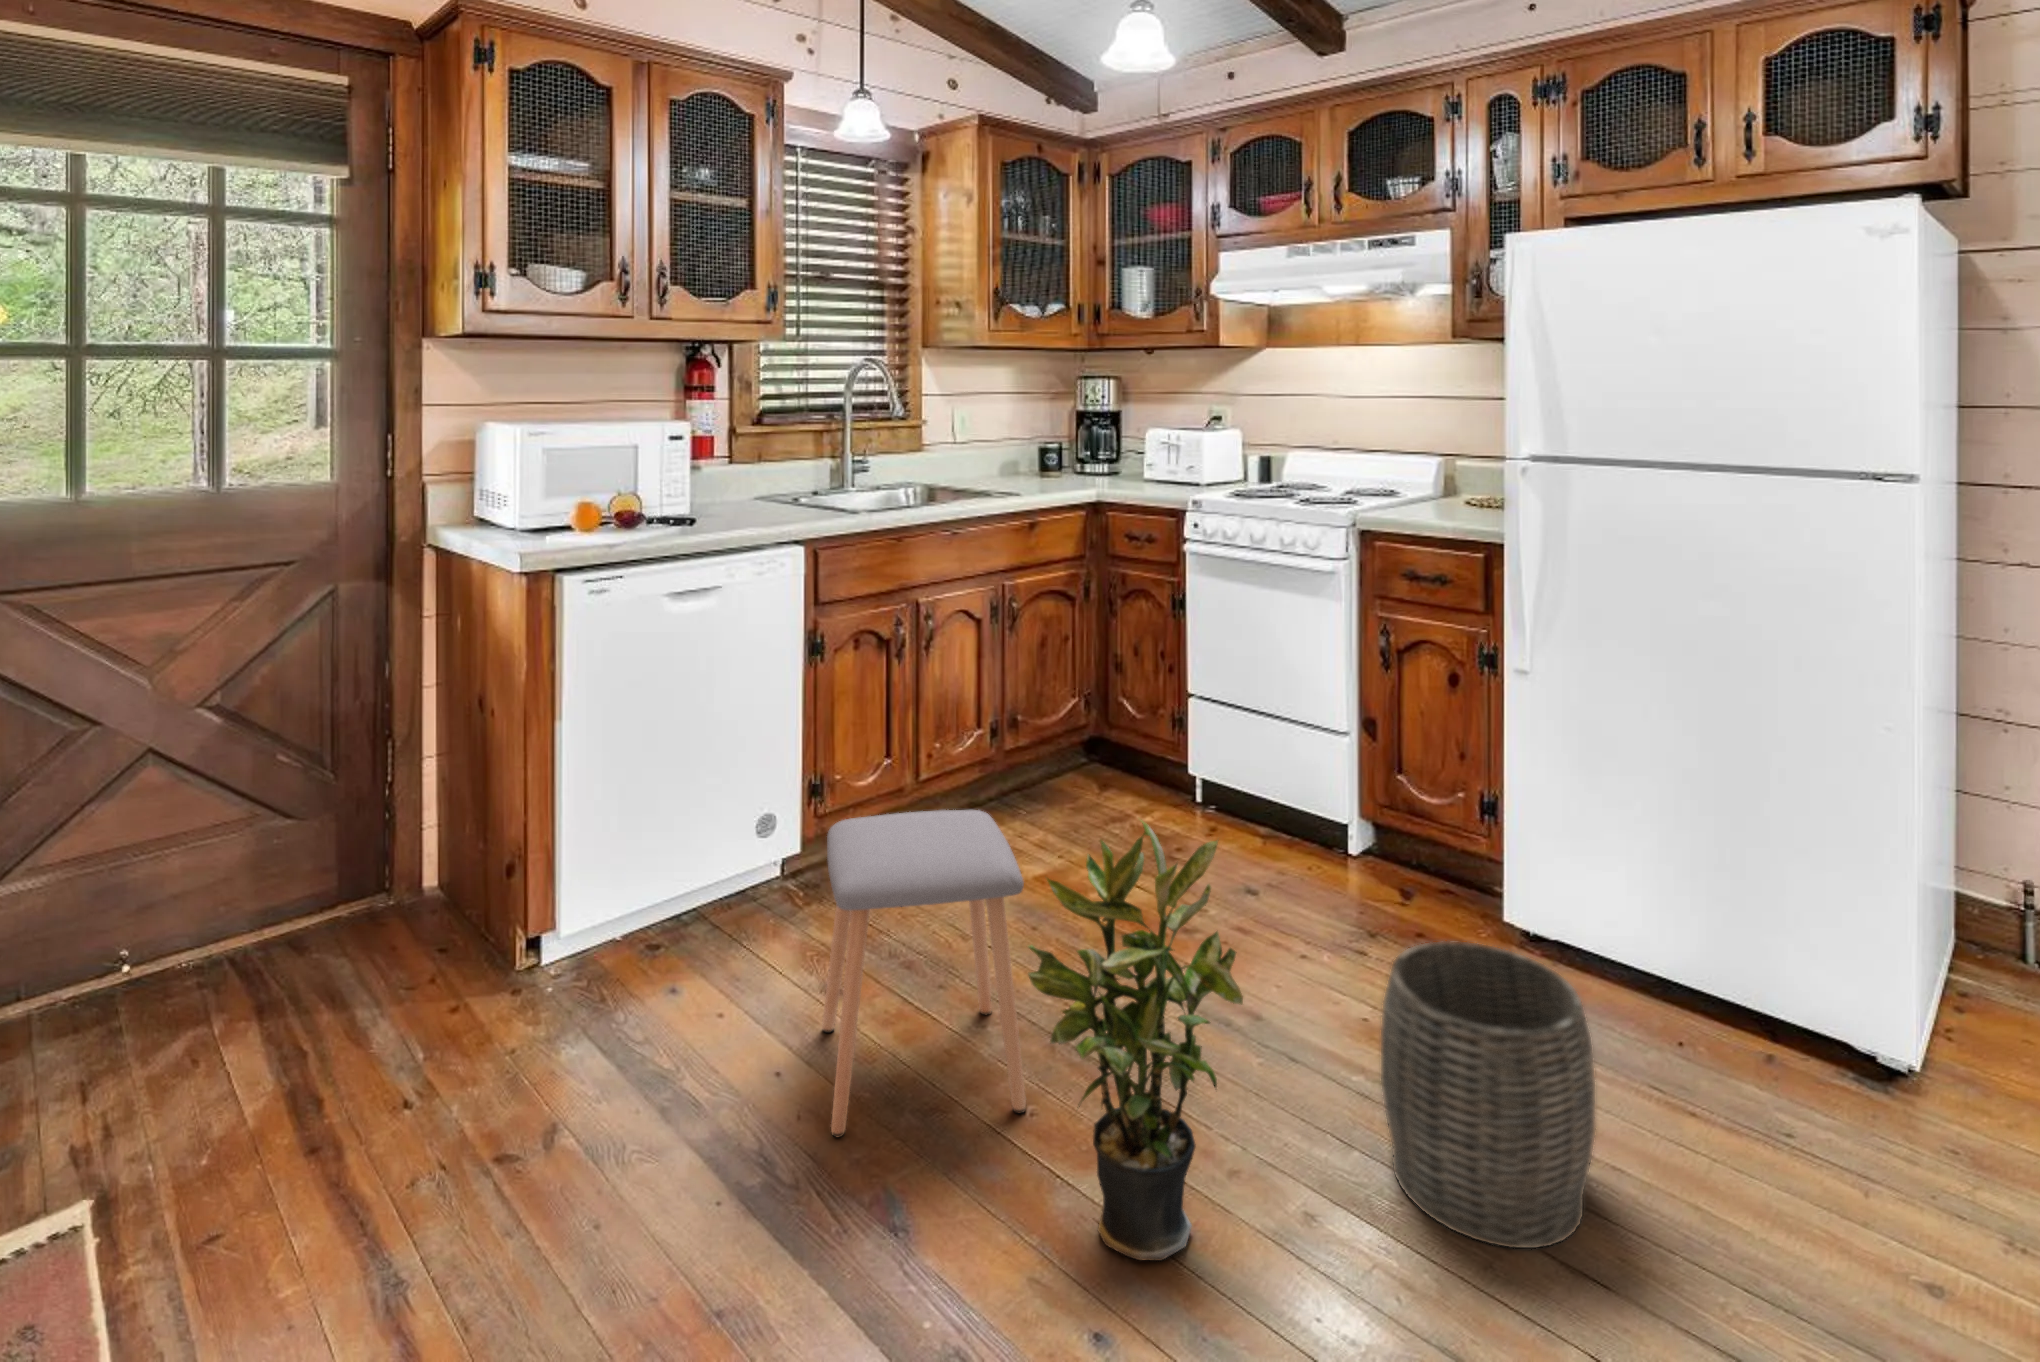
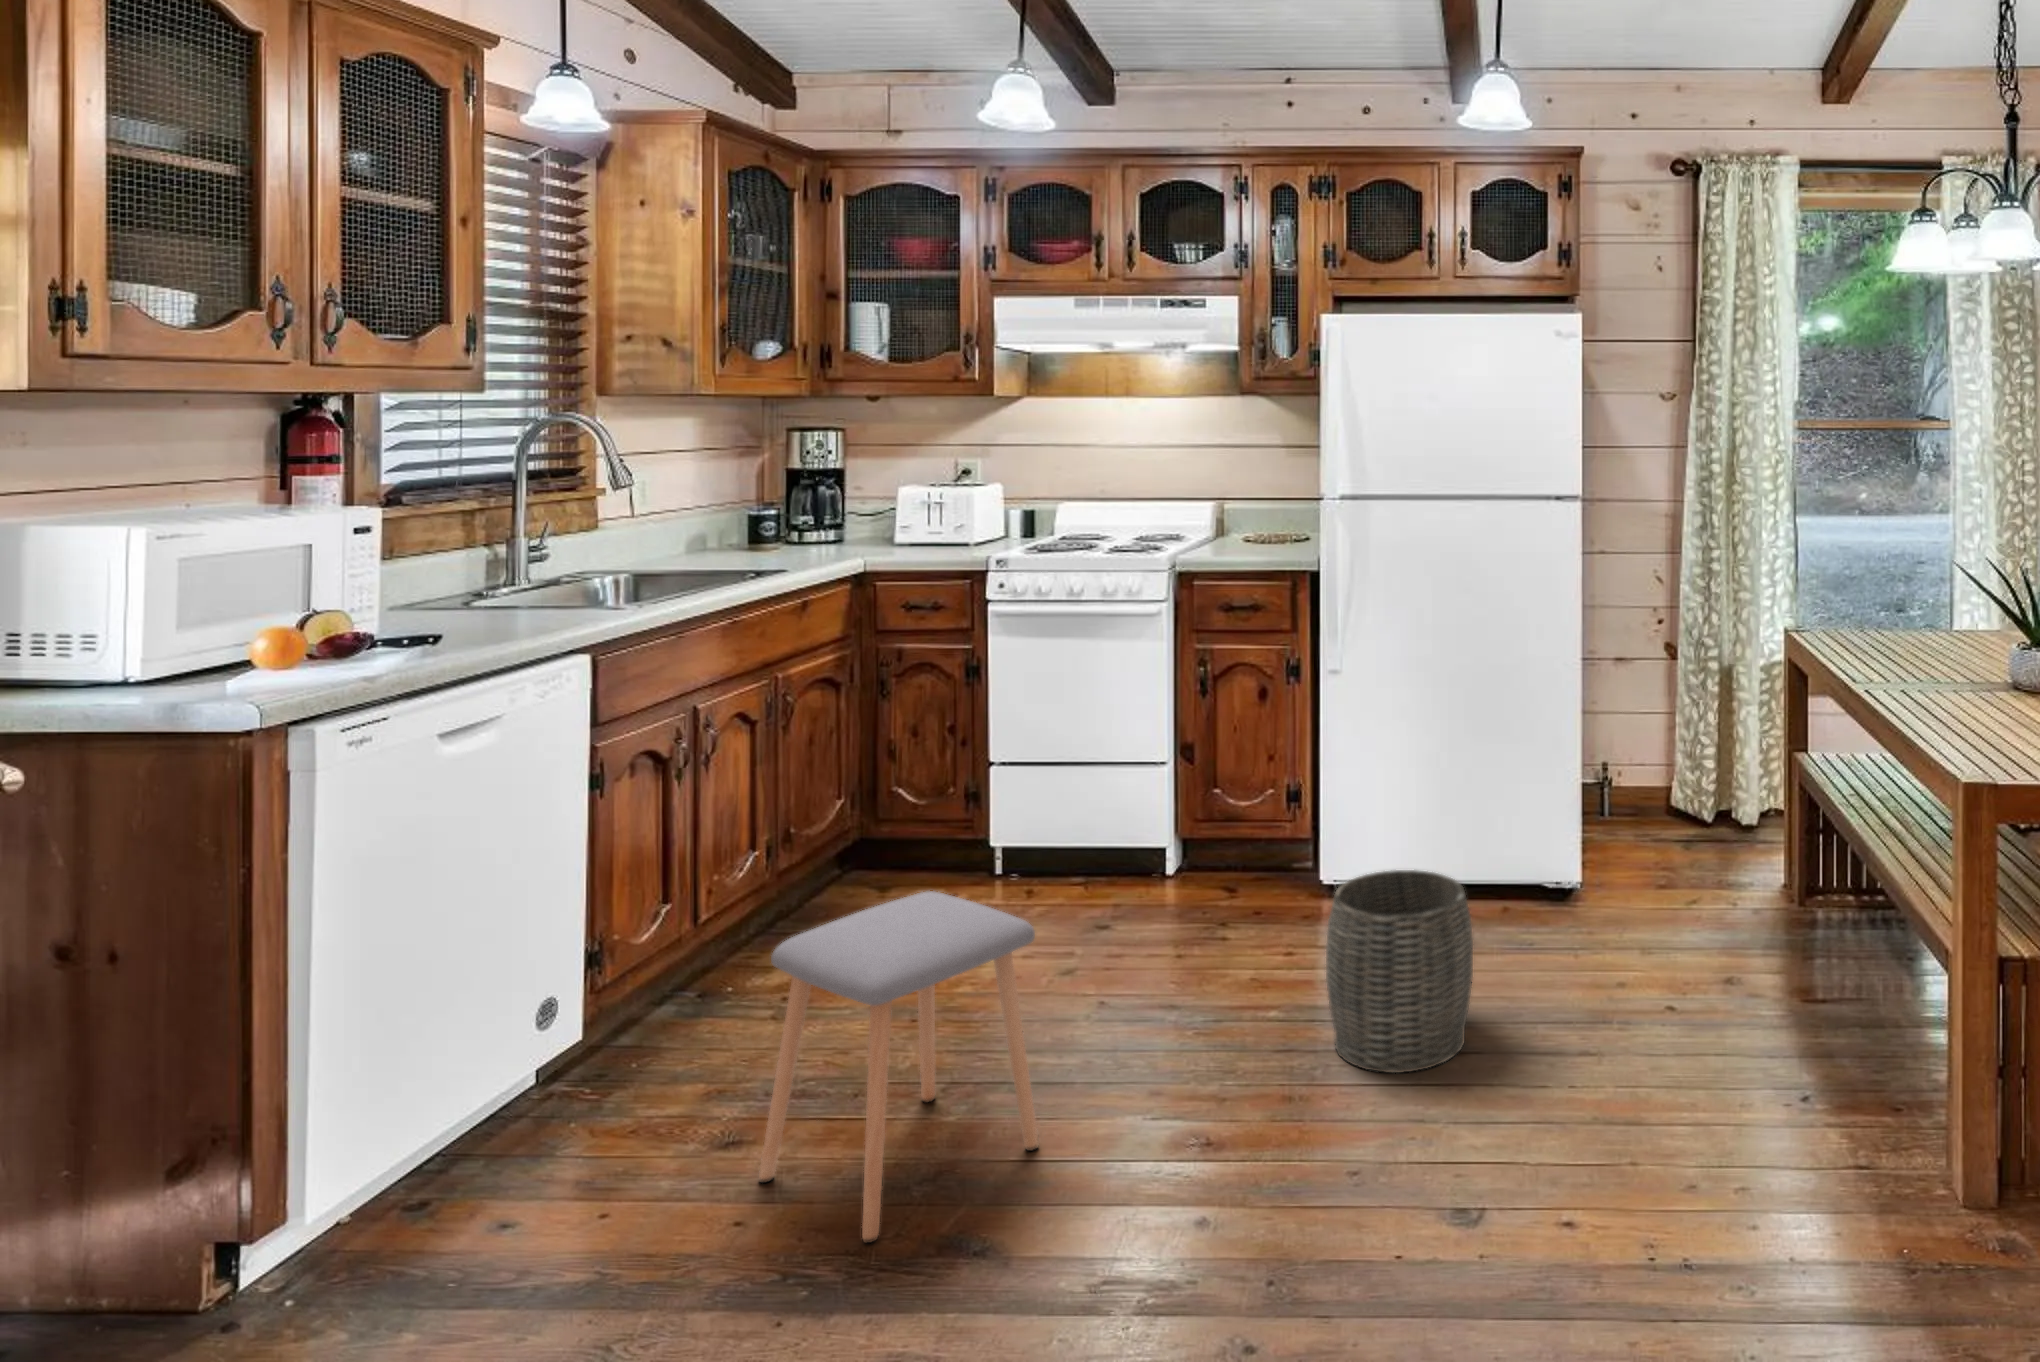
potted plant: present [1028,821,1243,1261] -> none [1106,823,1277,1190]

